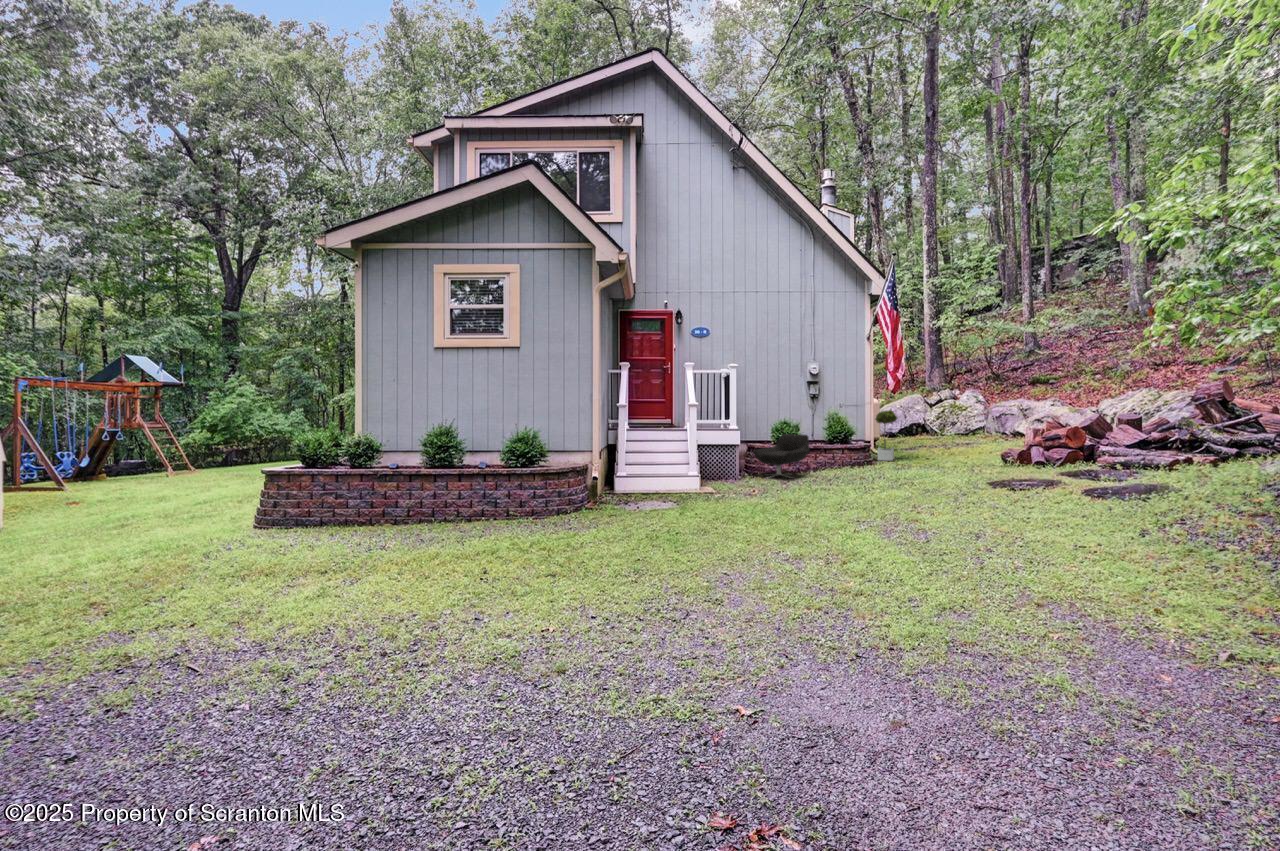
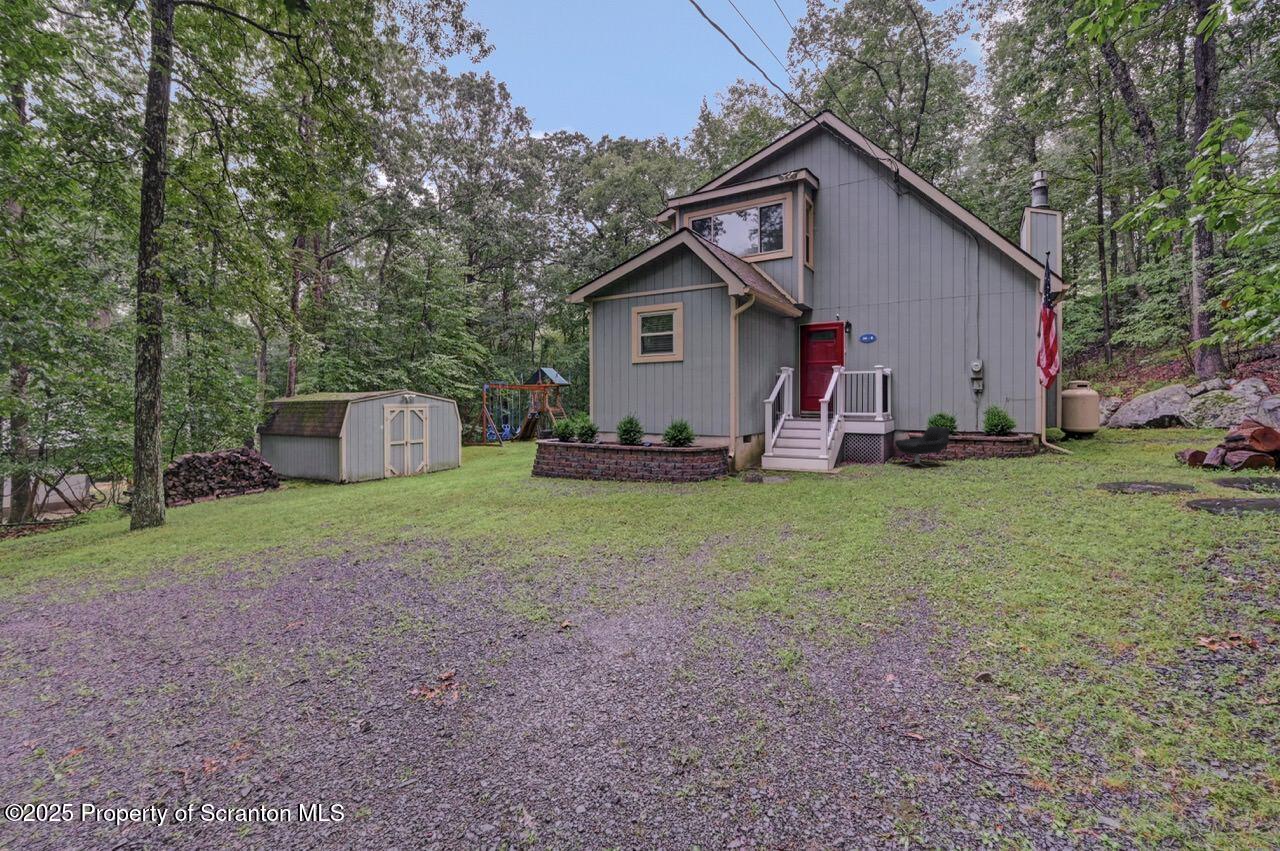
potted tree: present [875,410,897,461] -> none [1042,403,1069,456]

